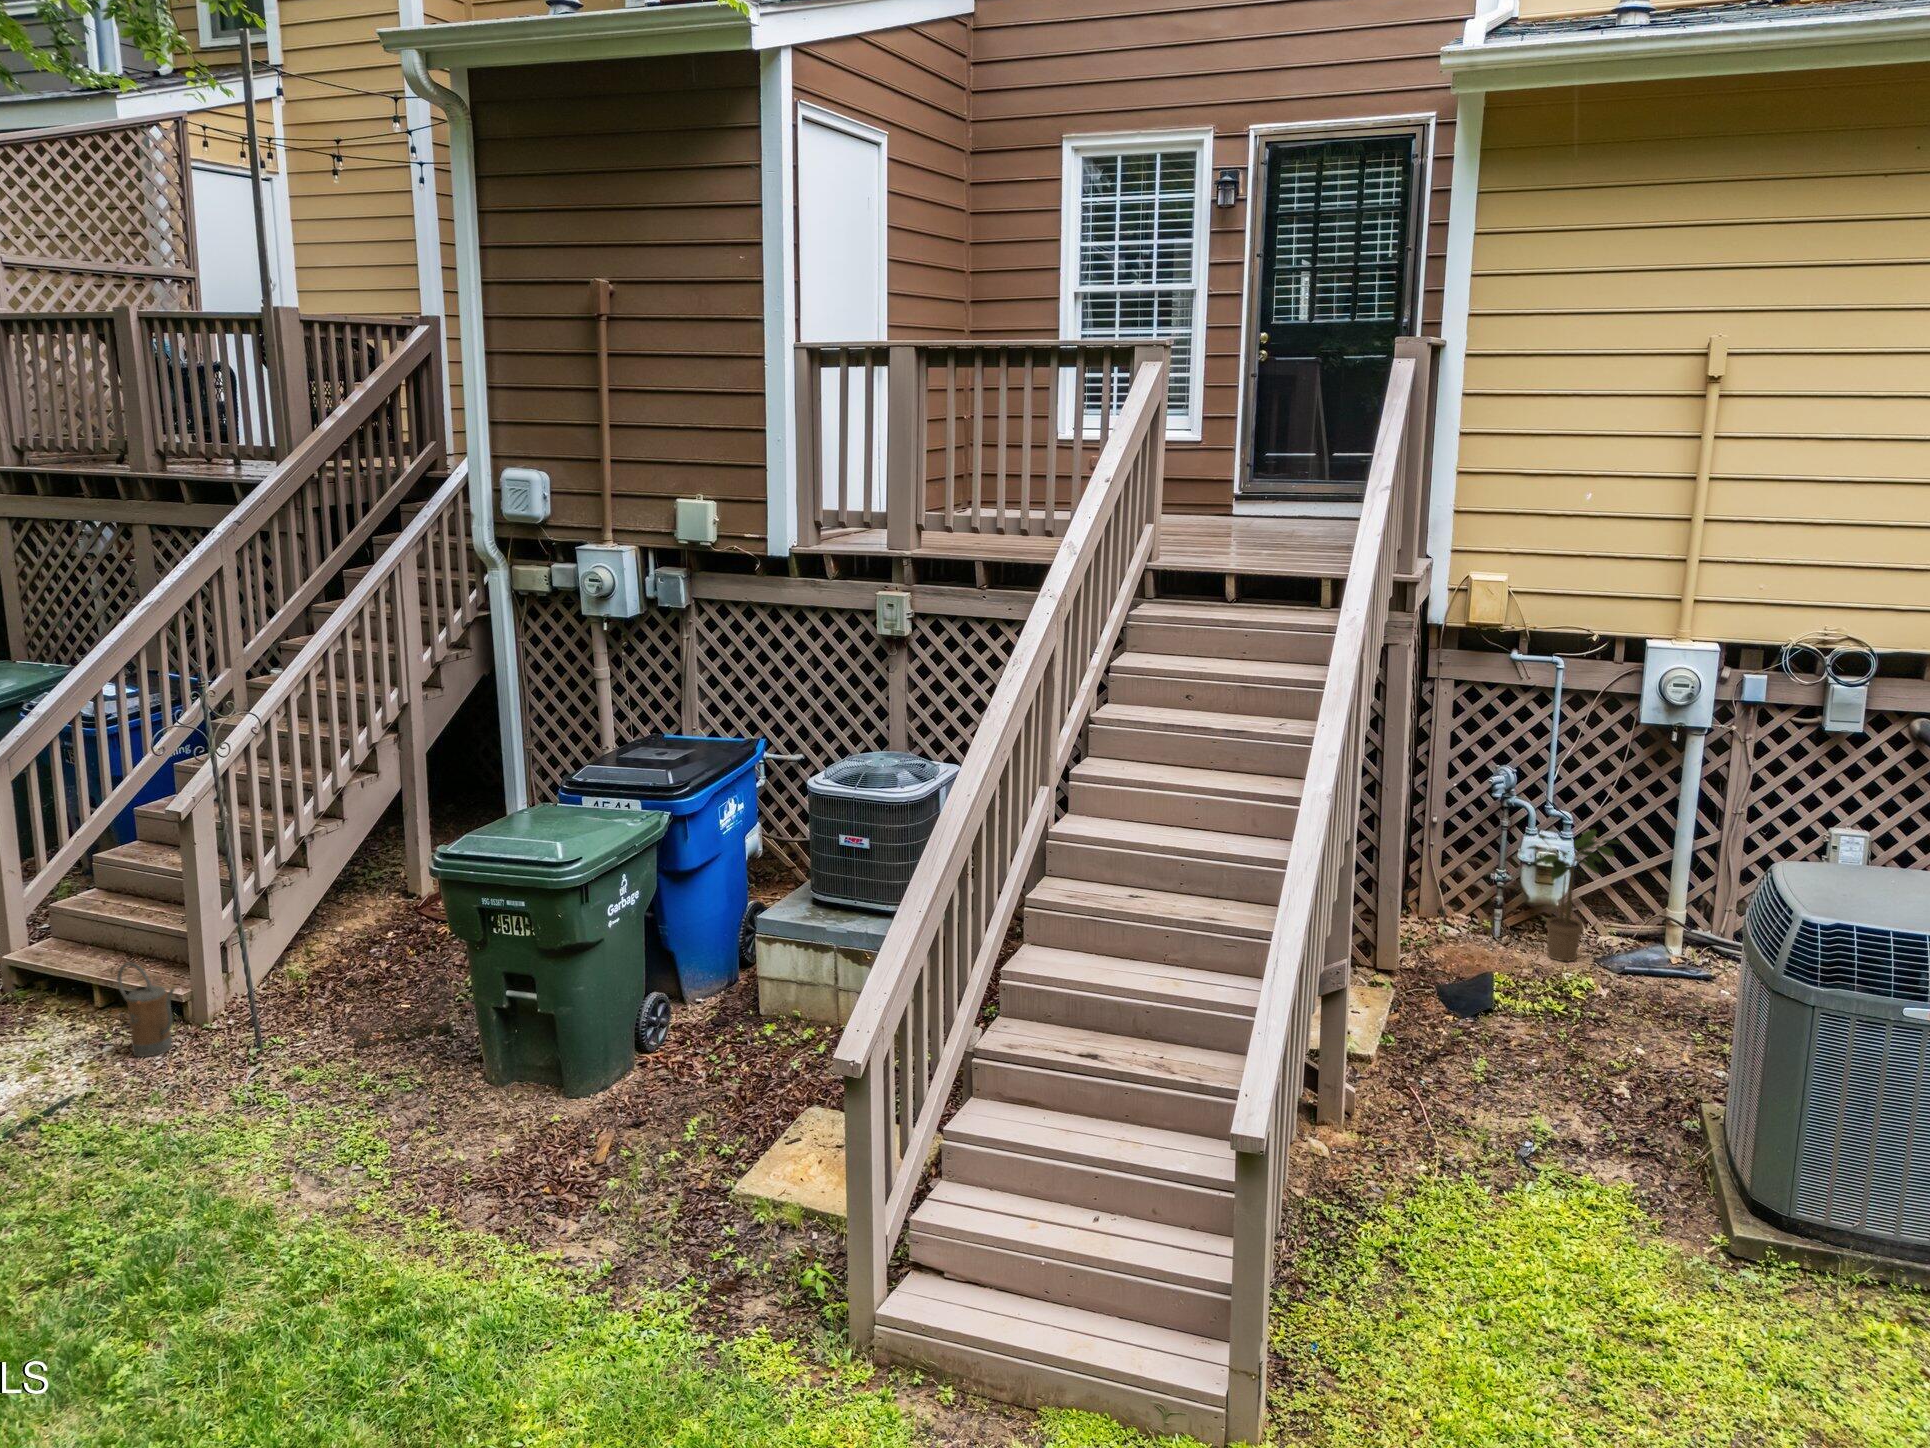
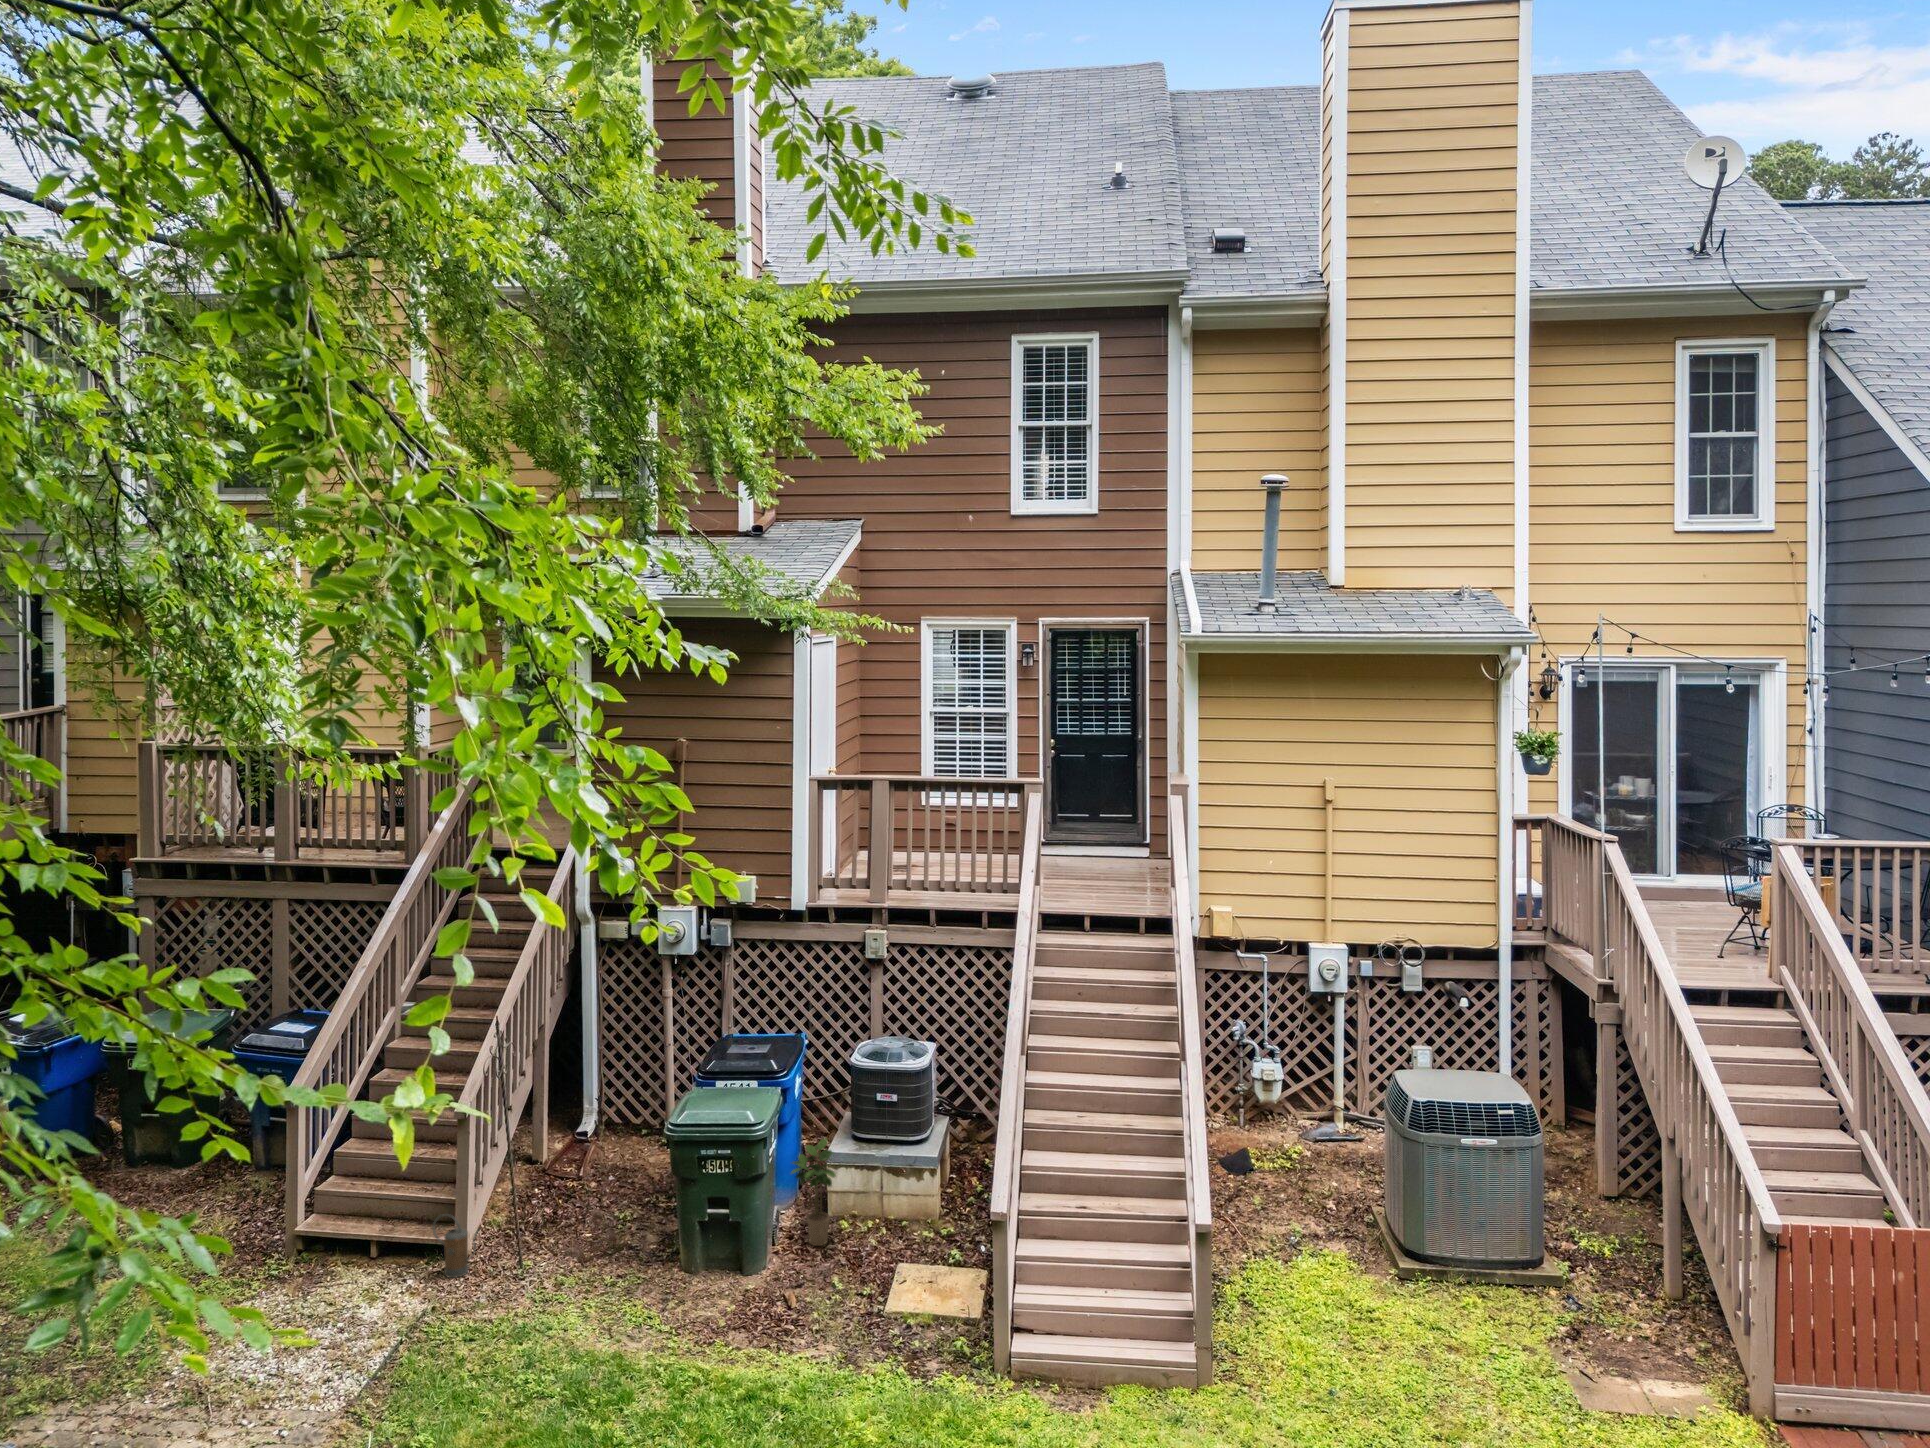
potted plant: present [1528,829,1622,961] -> present [791,1138,836,1246]

